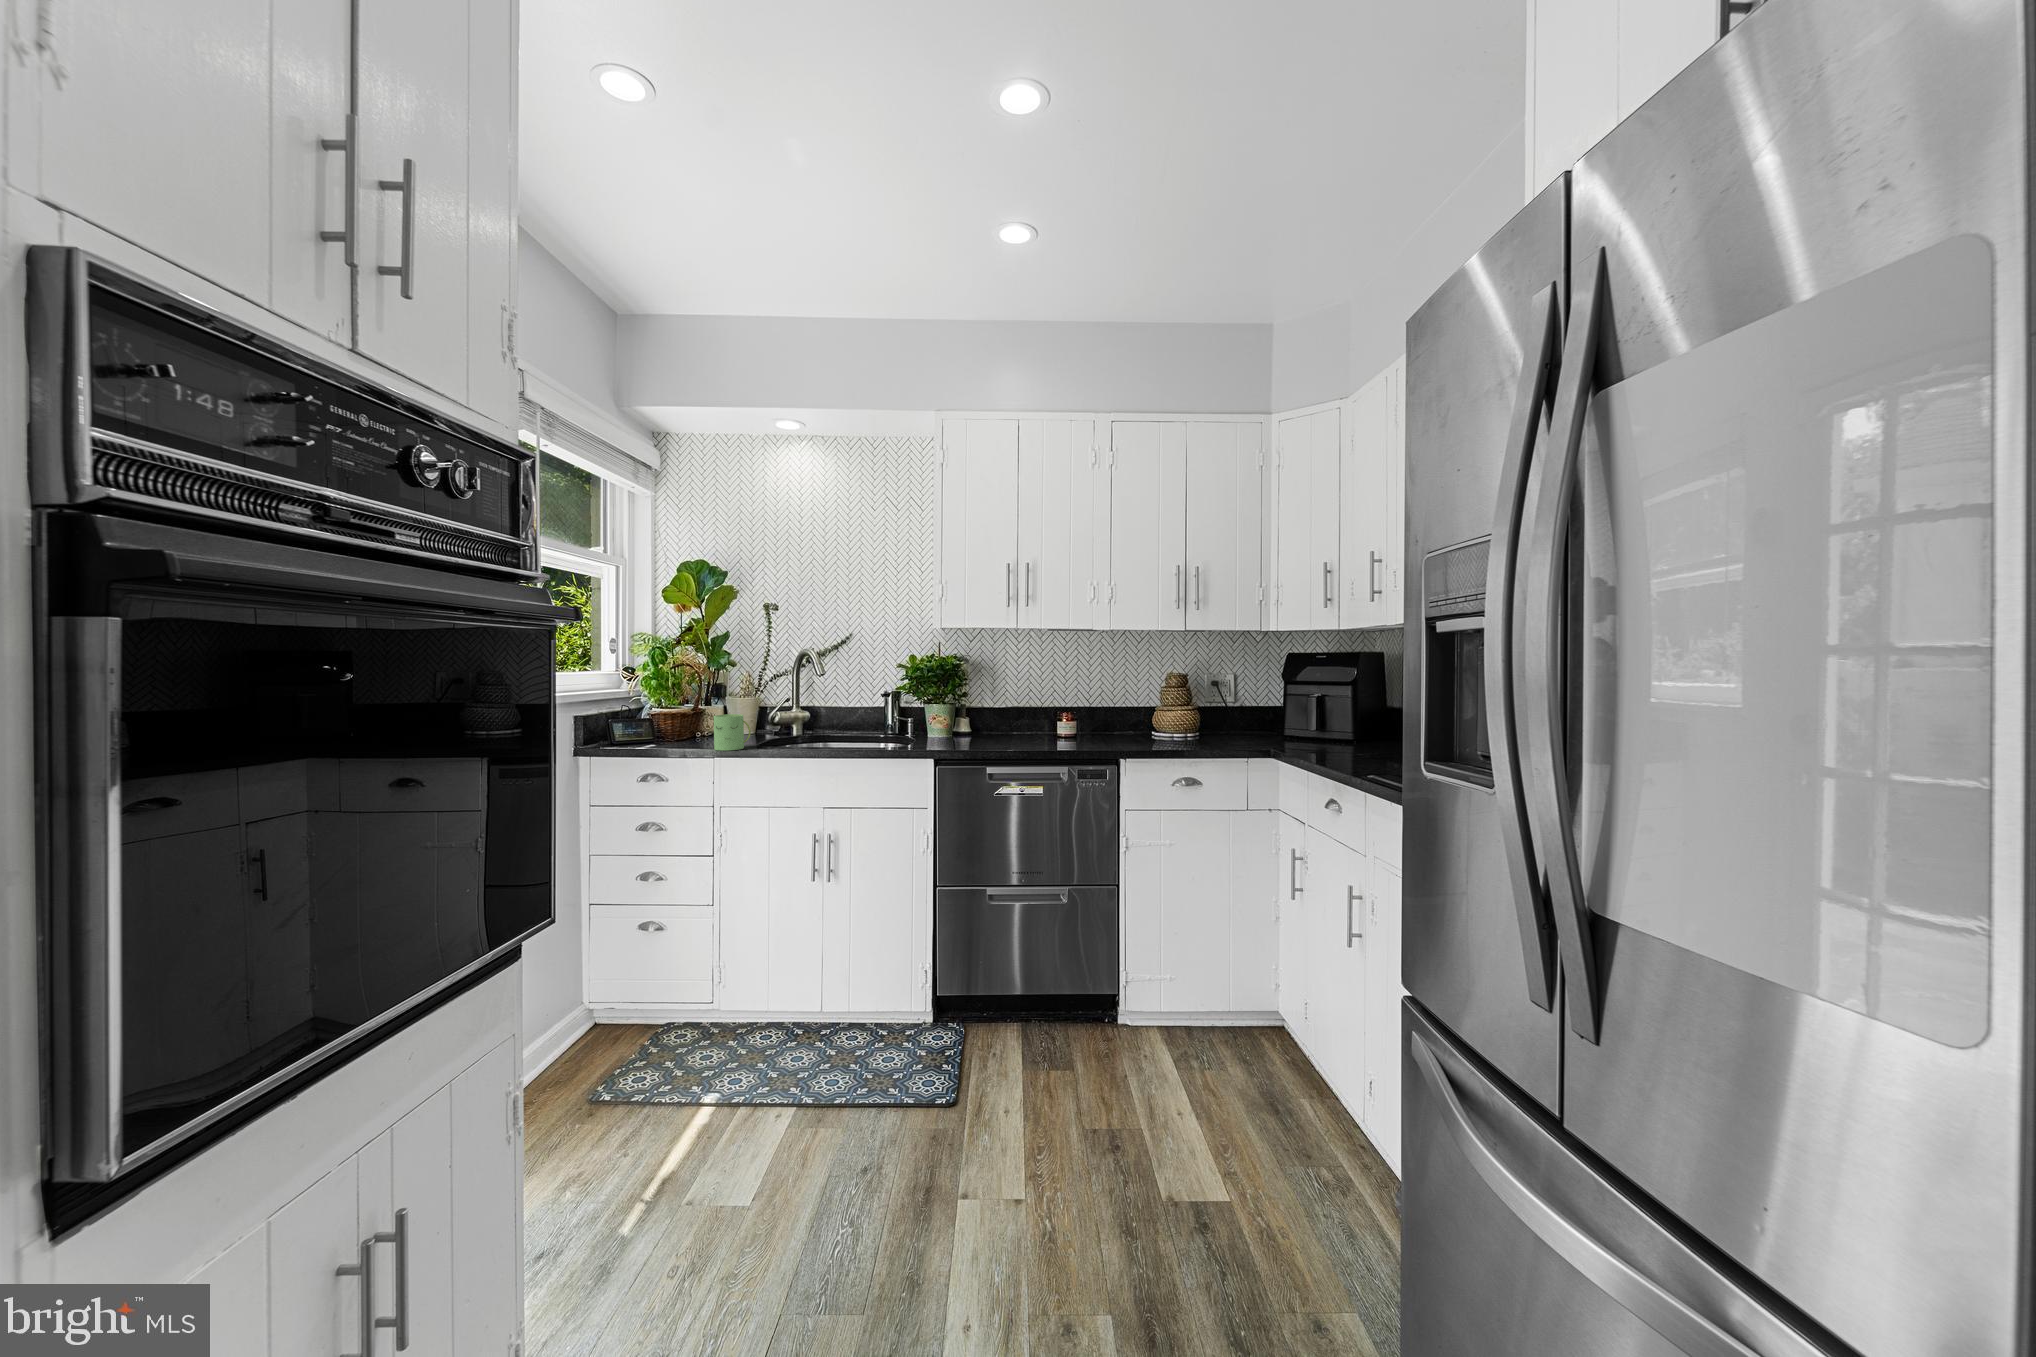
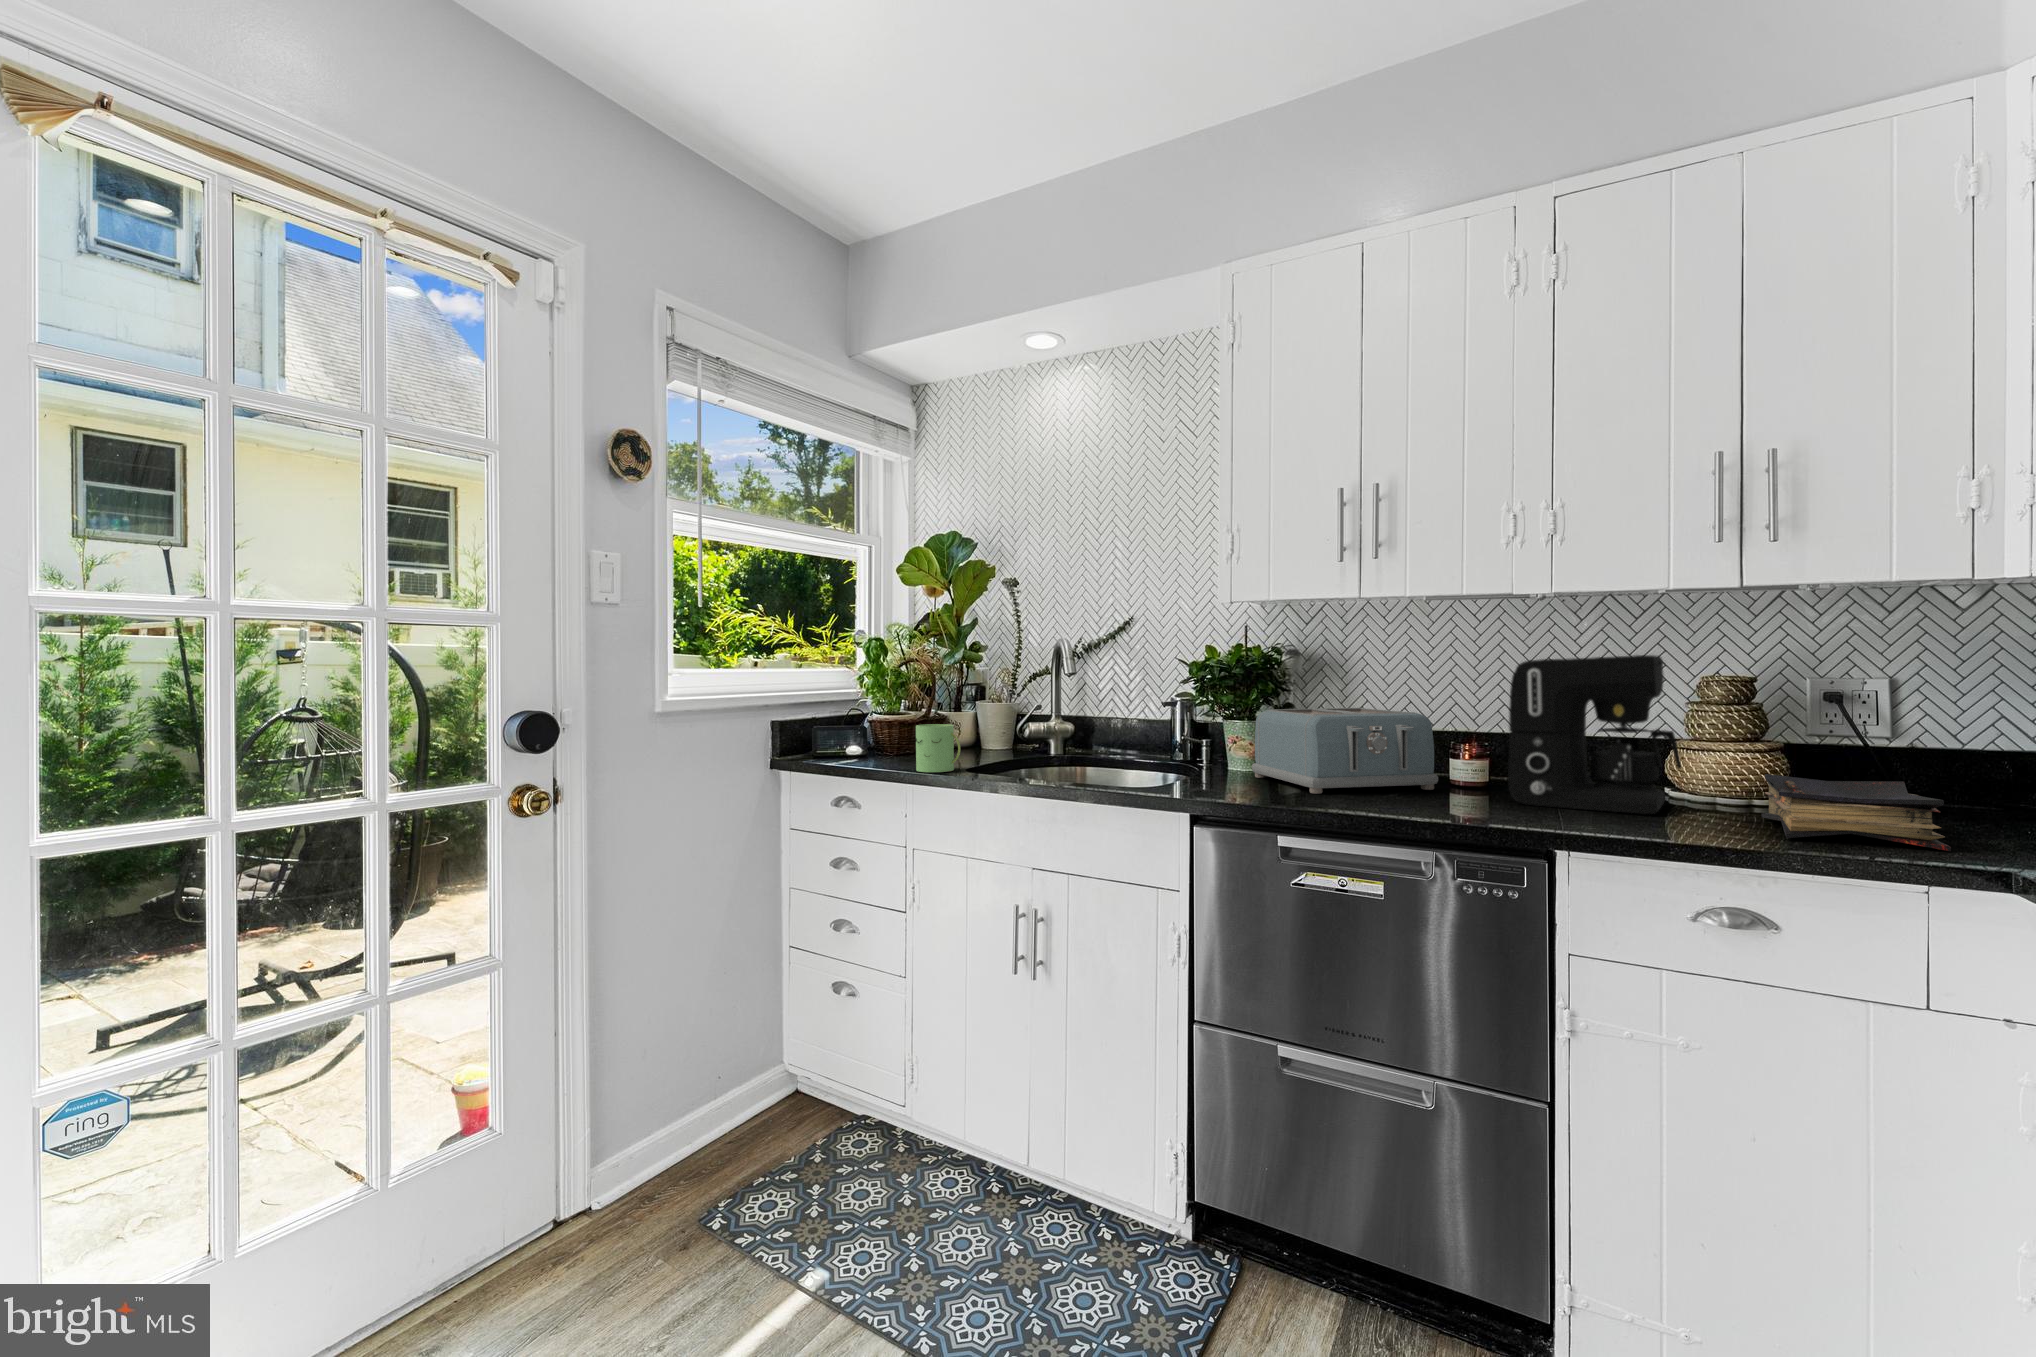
coffee maker: none [1095,665,1167,745] -> present [1508,655,1681,814]
toaster: none [947,694,1055,747] -> present [1252,708,1438,794]
book: none [1199,723,1268,752] -> present [1762,774,1951,851]

